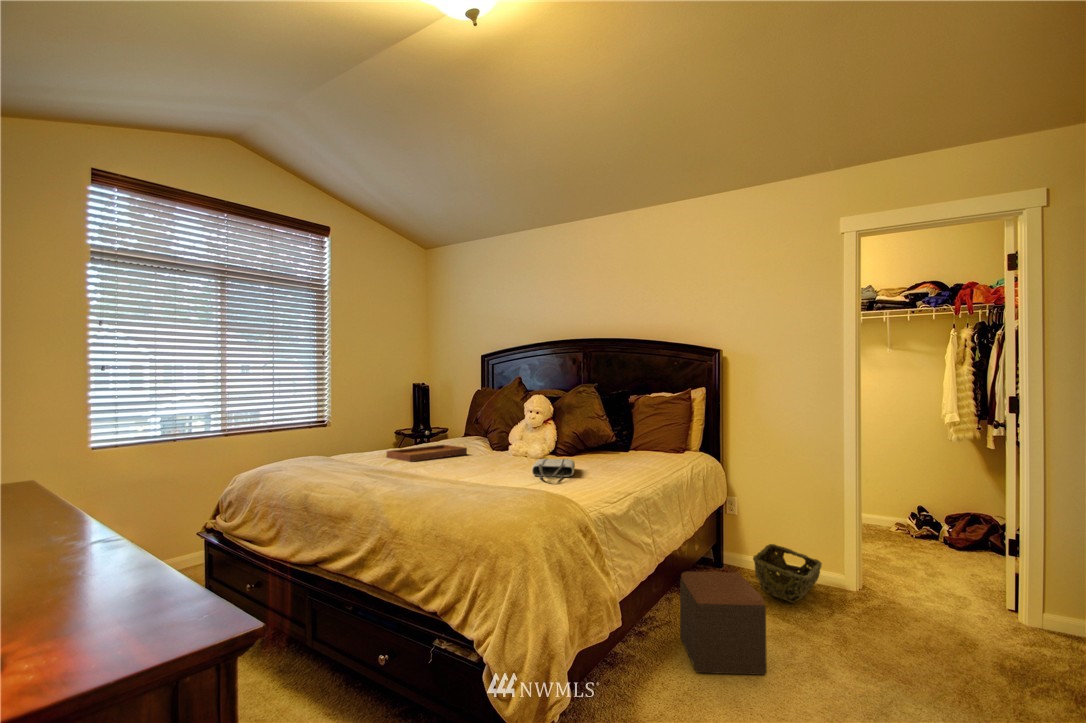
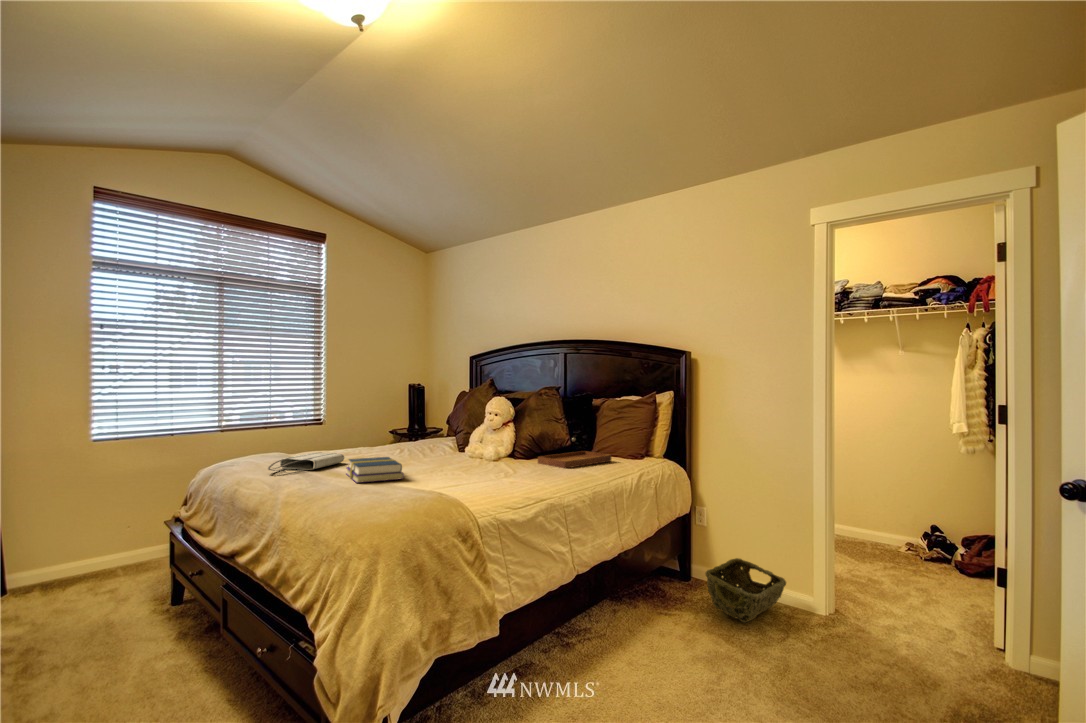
tray: present [386,431,467,462] -> present [538,438,611,468]
book: none [416,457,484,483] -> present [346,457,404,483]
tote bag: present [532,459,575,479] -> present [268,453,344,471]
footstool: present [680,572,767,675] -> none [603,583,677,697]

